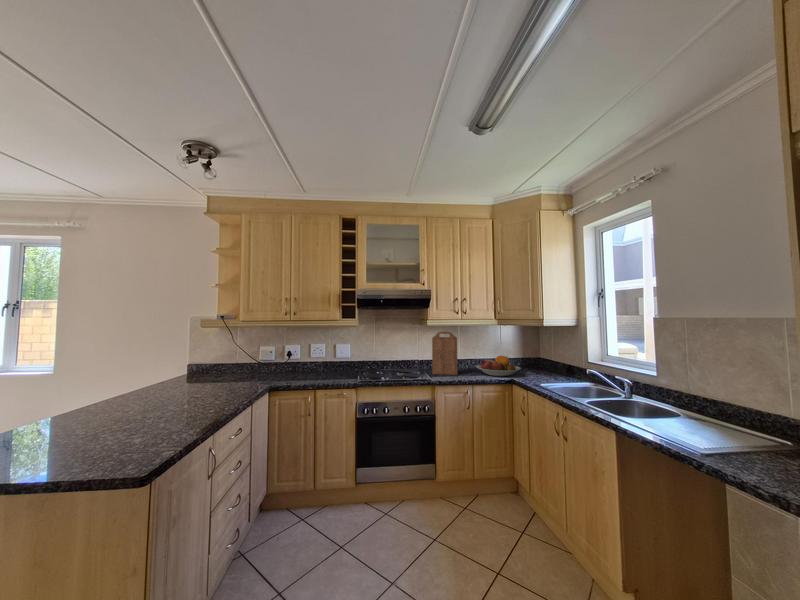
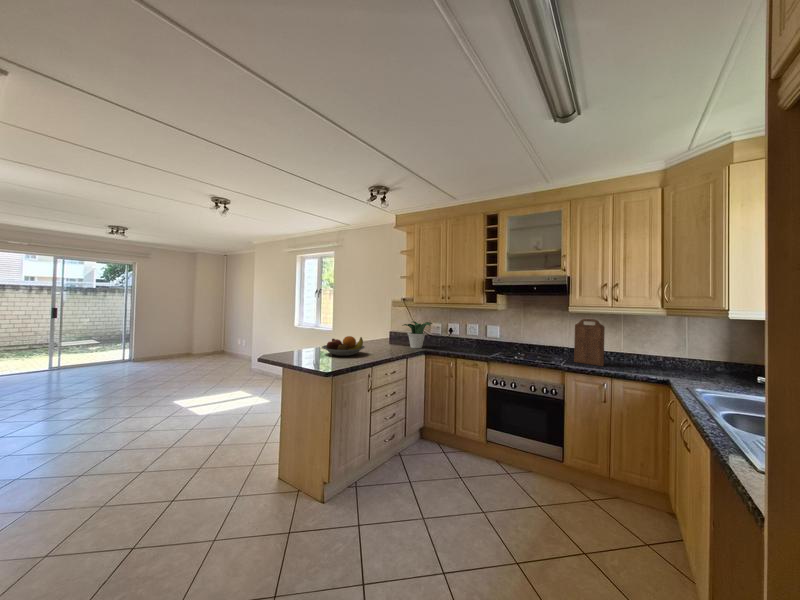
potted plant: none [229,346,276,385] -> present [402,321,432,348]
fruit bowl: present [476,356,521,376] -> present [322,336,365,356]

